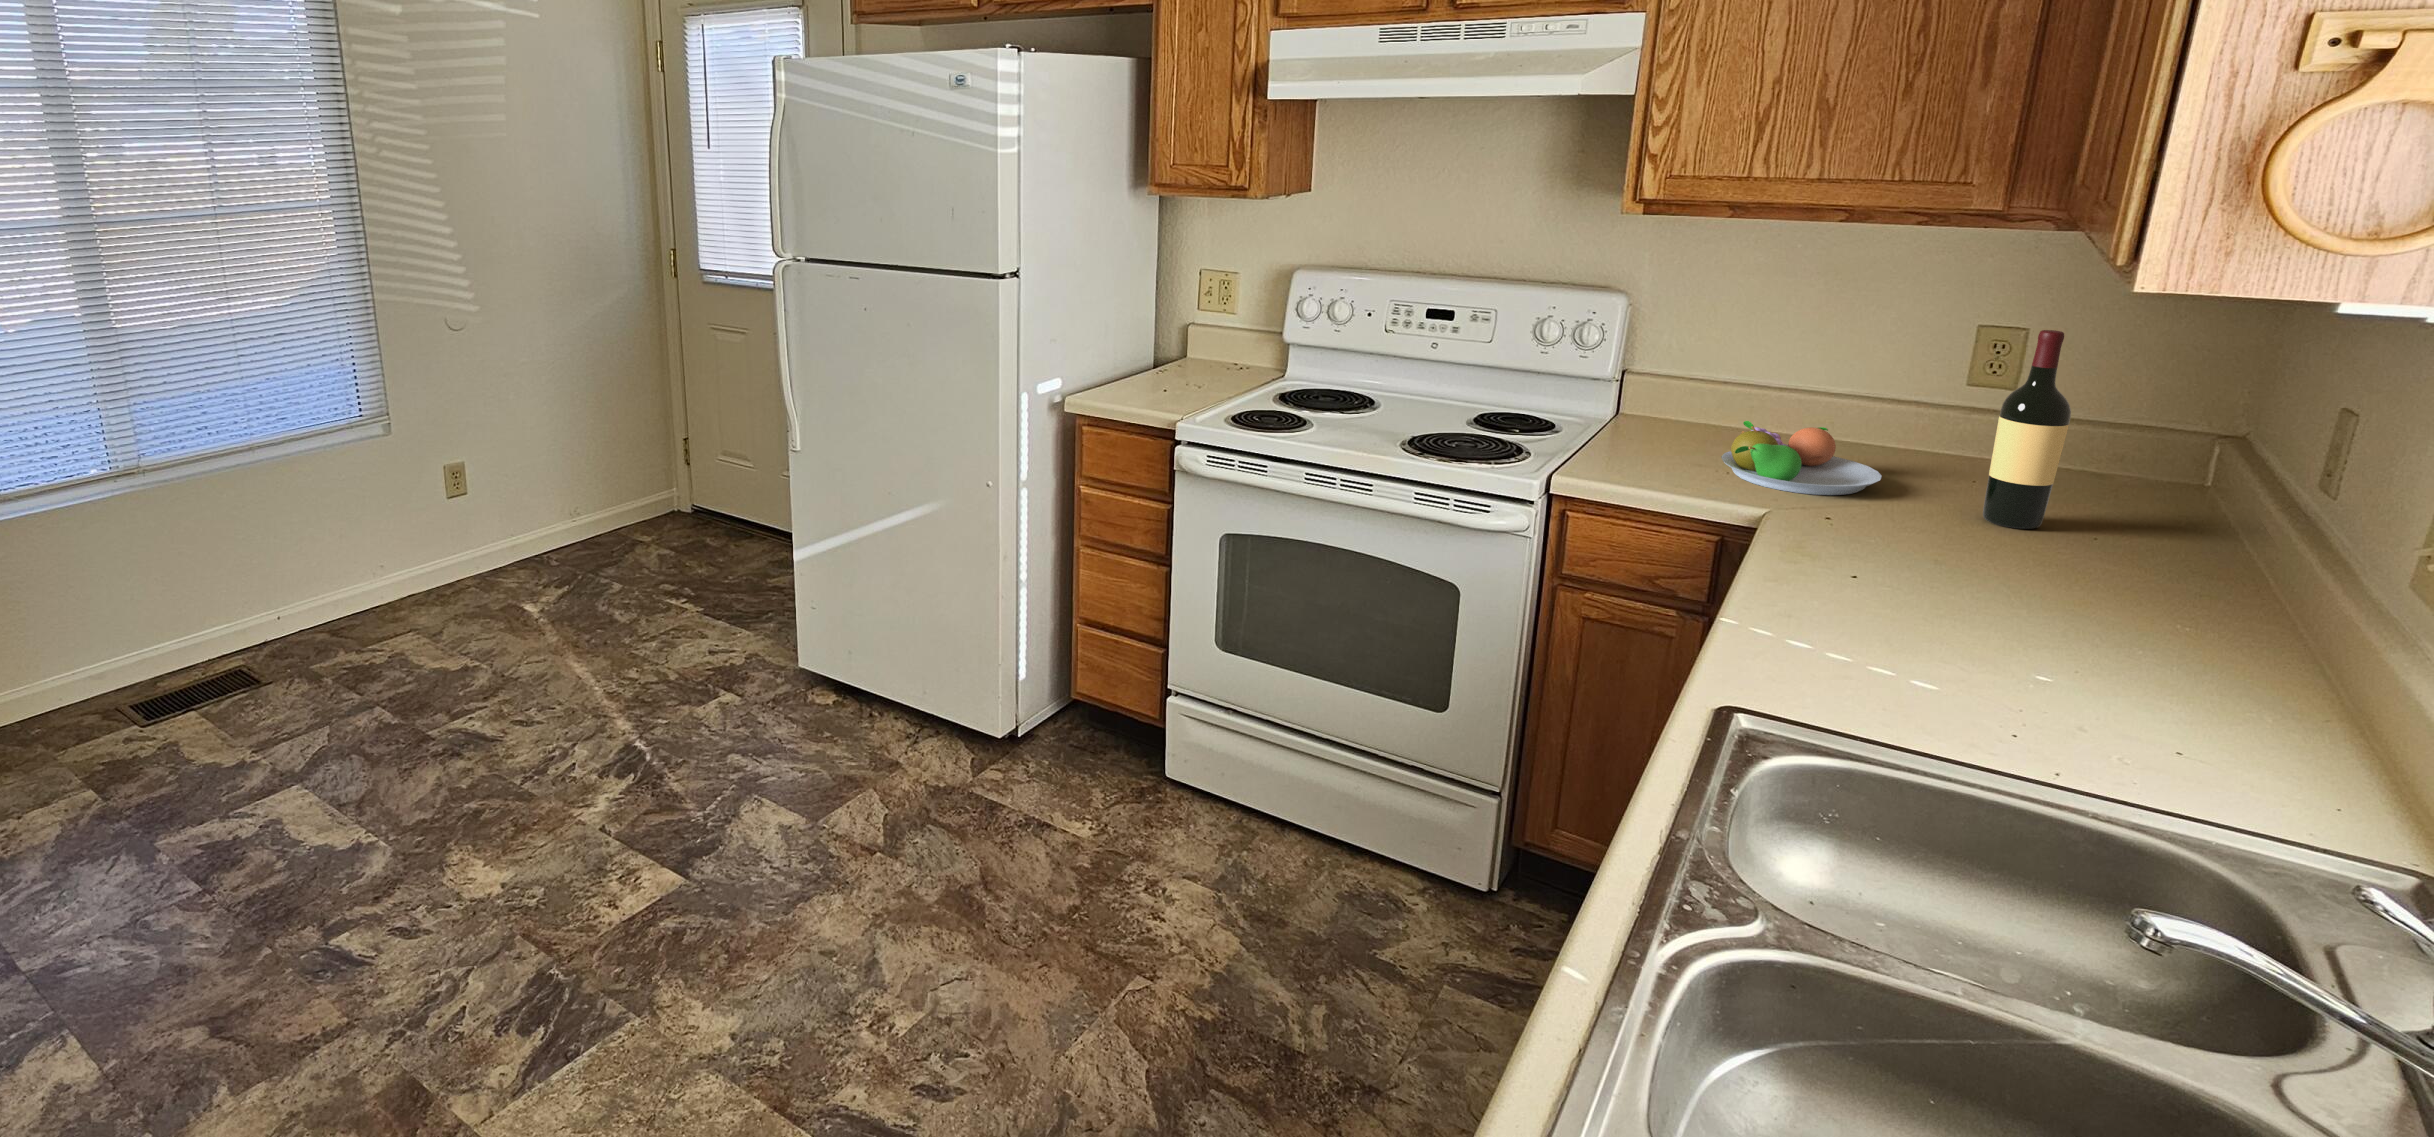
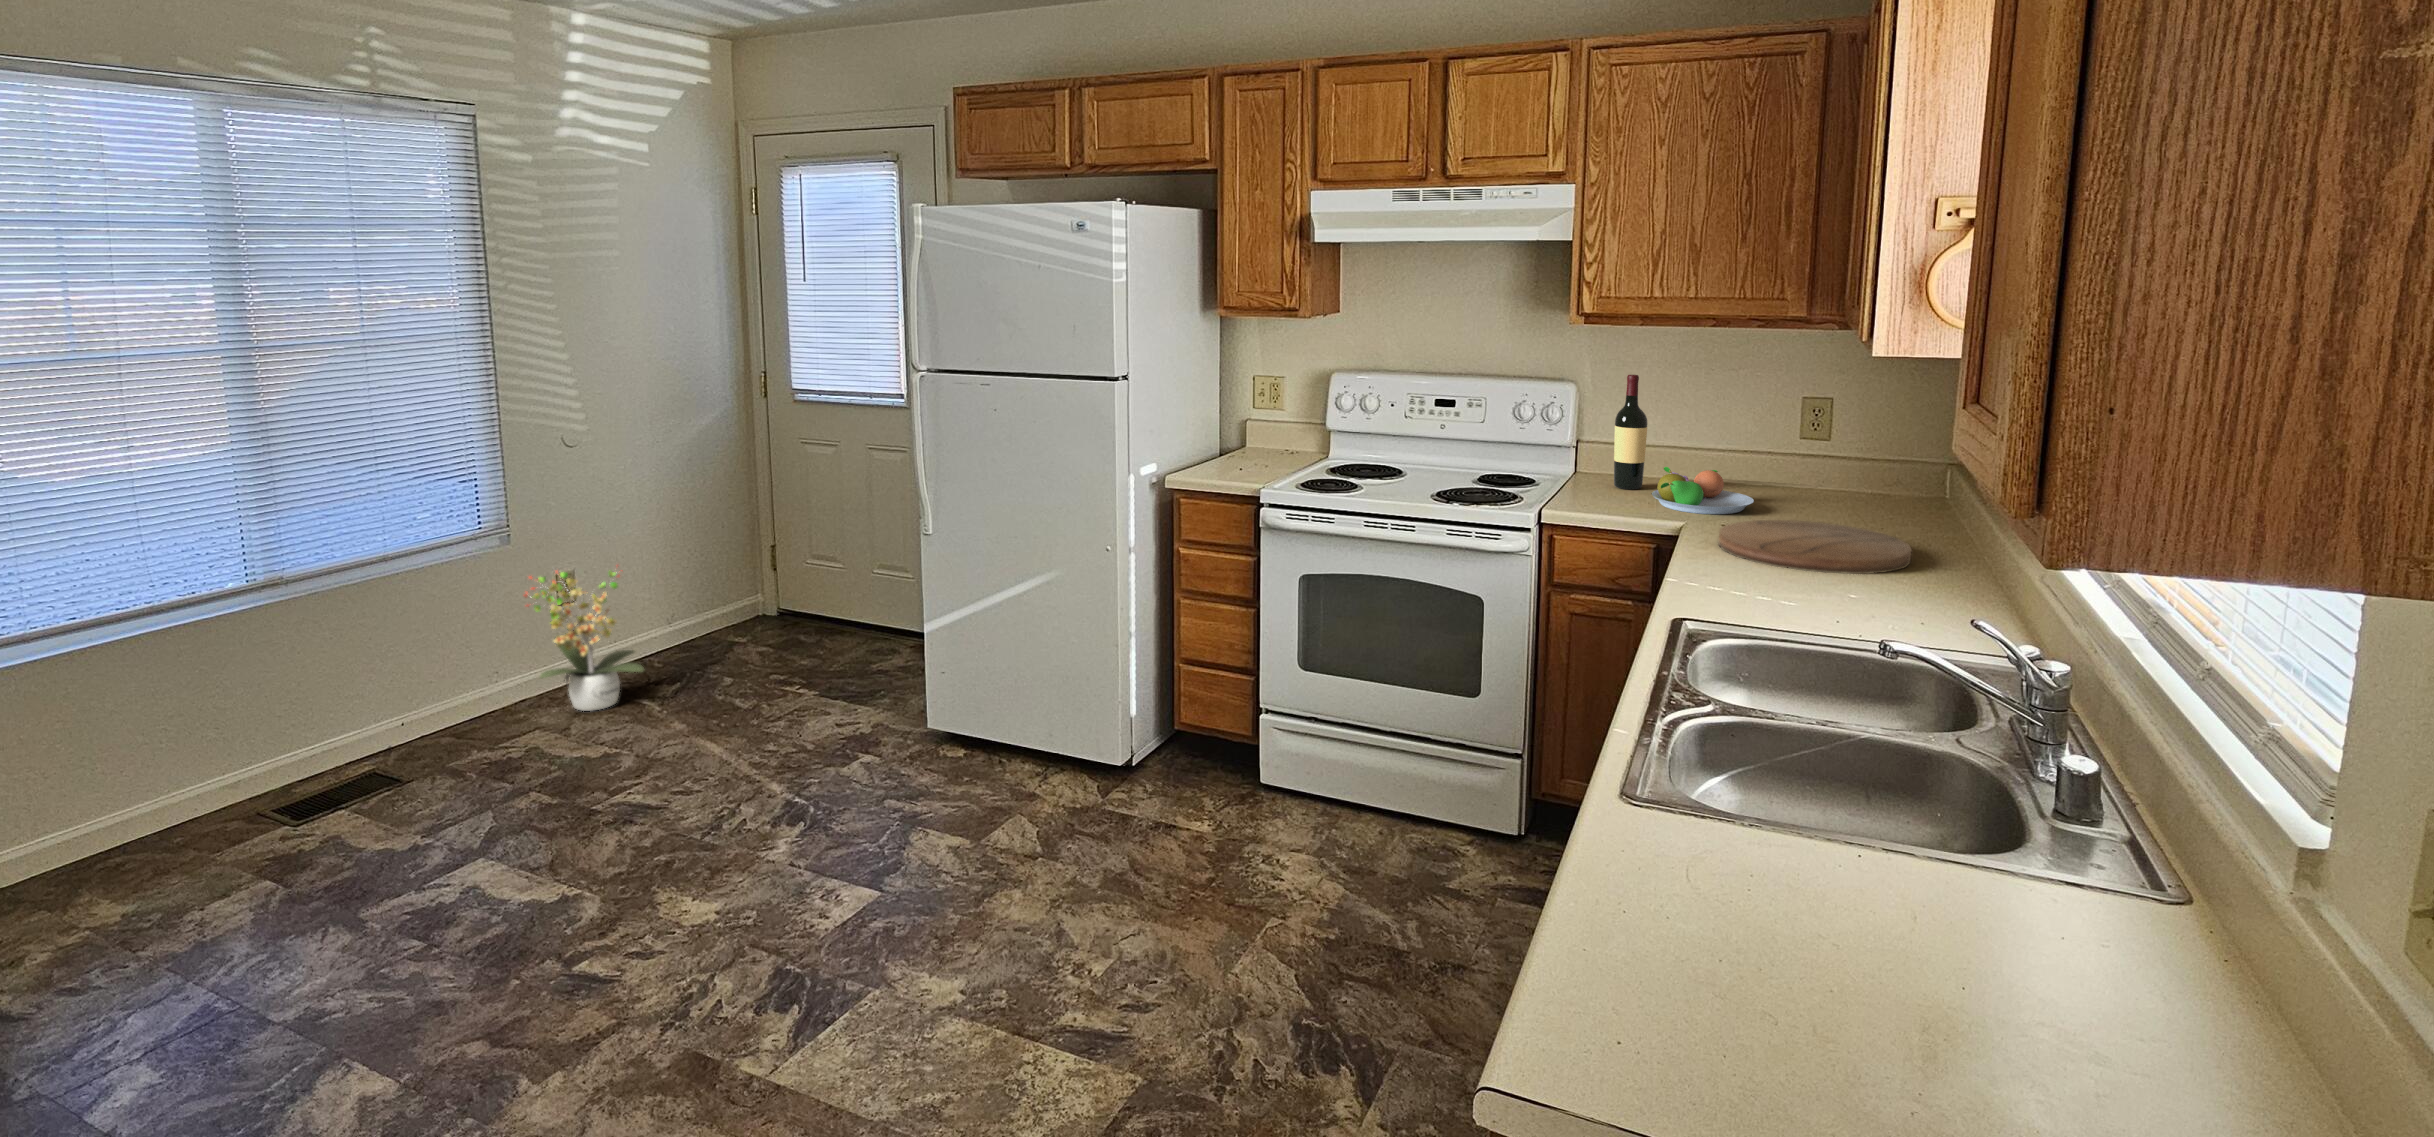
wine bottle: present [1983,330,2071,529] -> present [1614,375,1648,489]
potted plant: none [393,458,524,612] -> present [525,571,645,711]
cutting board: none [1816,516,2156,630] -> present [1718,520,1911,574]

